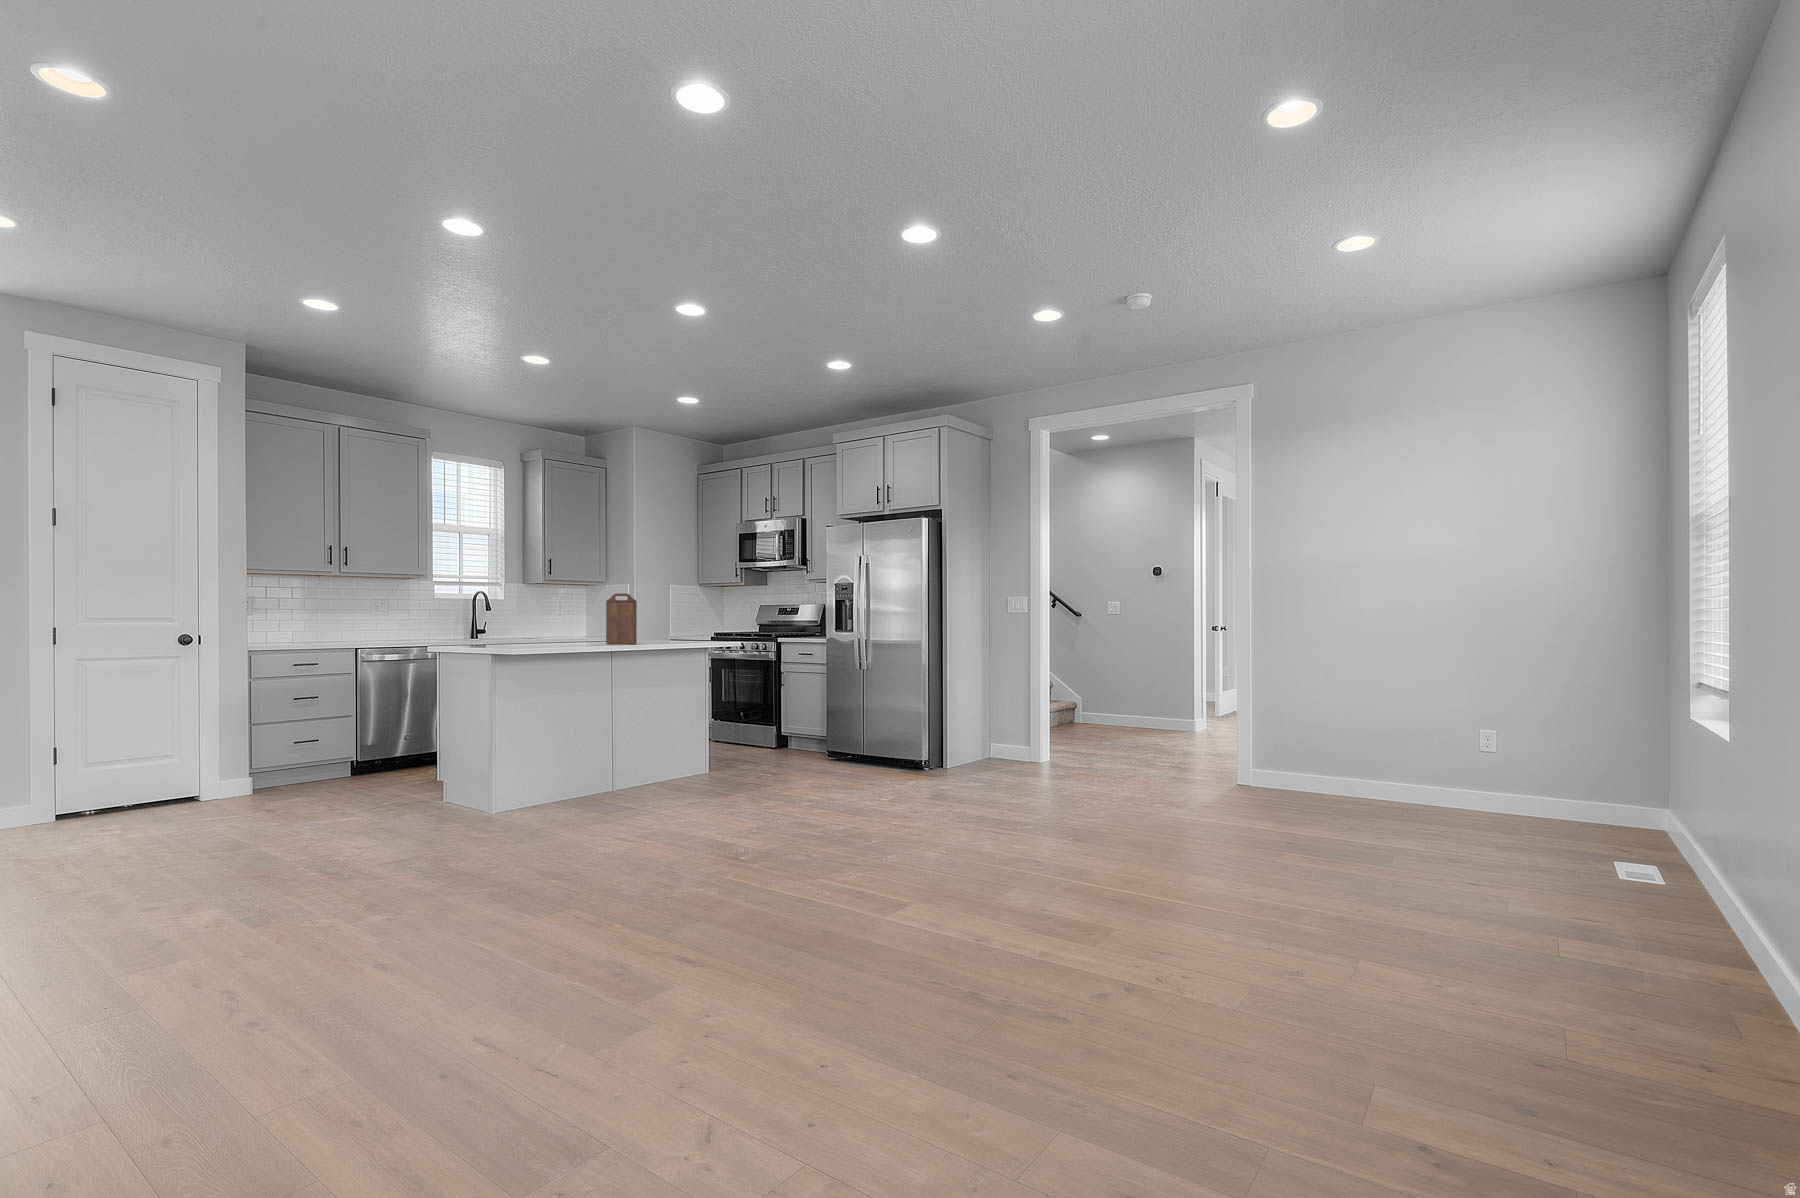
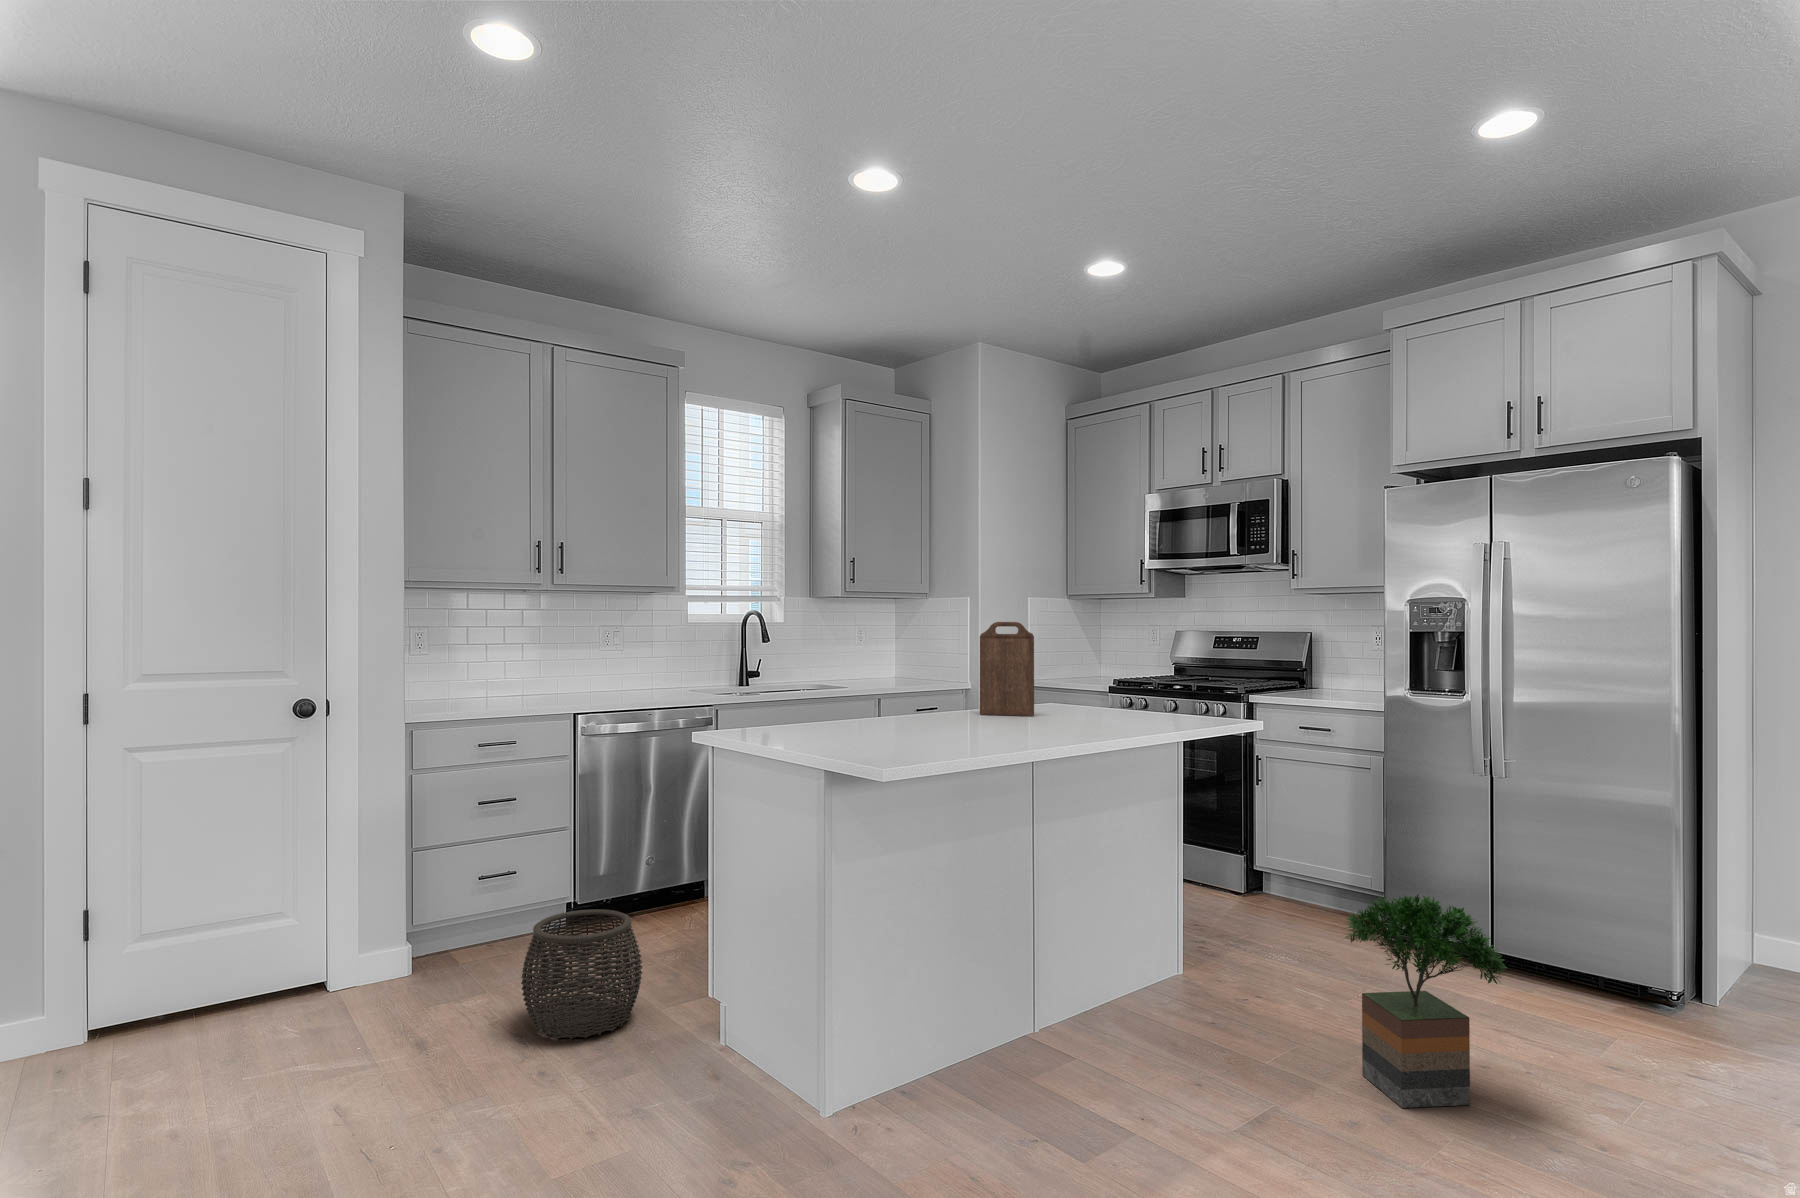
potted tree: none [749,709,810,797] -> present [1345,895,1507,1108]
woven basket: none [329,745,400,805] -> present [521,909,643,1039]

